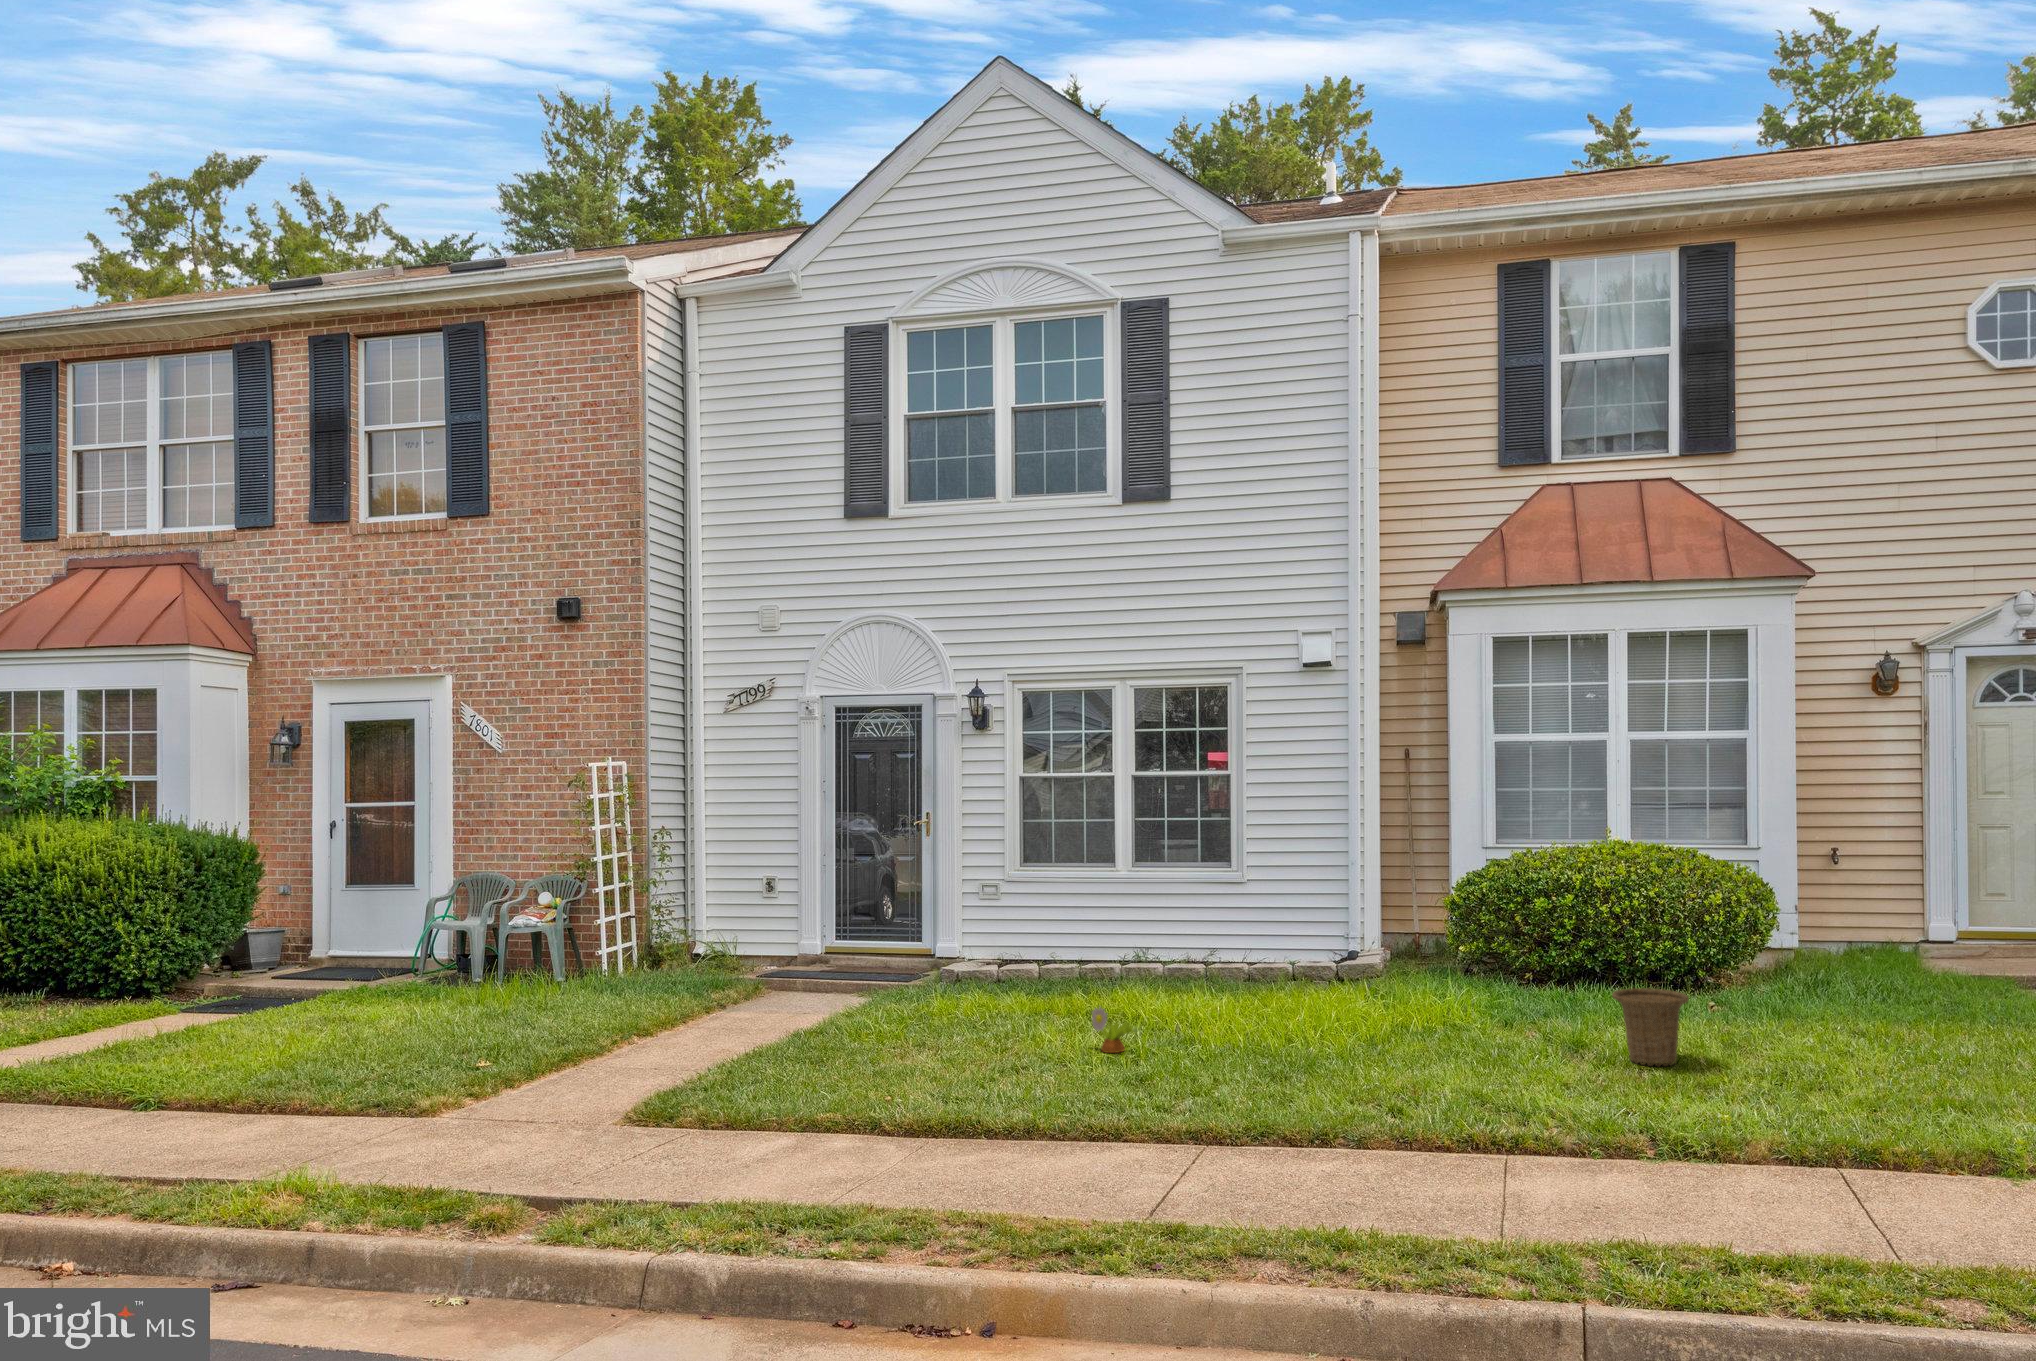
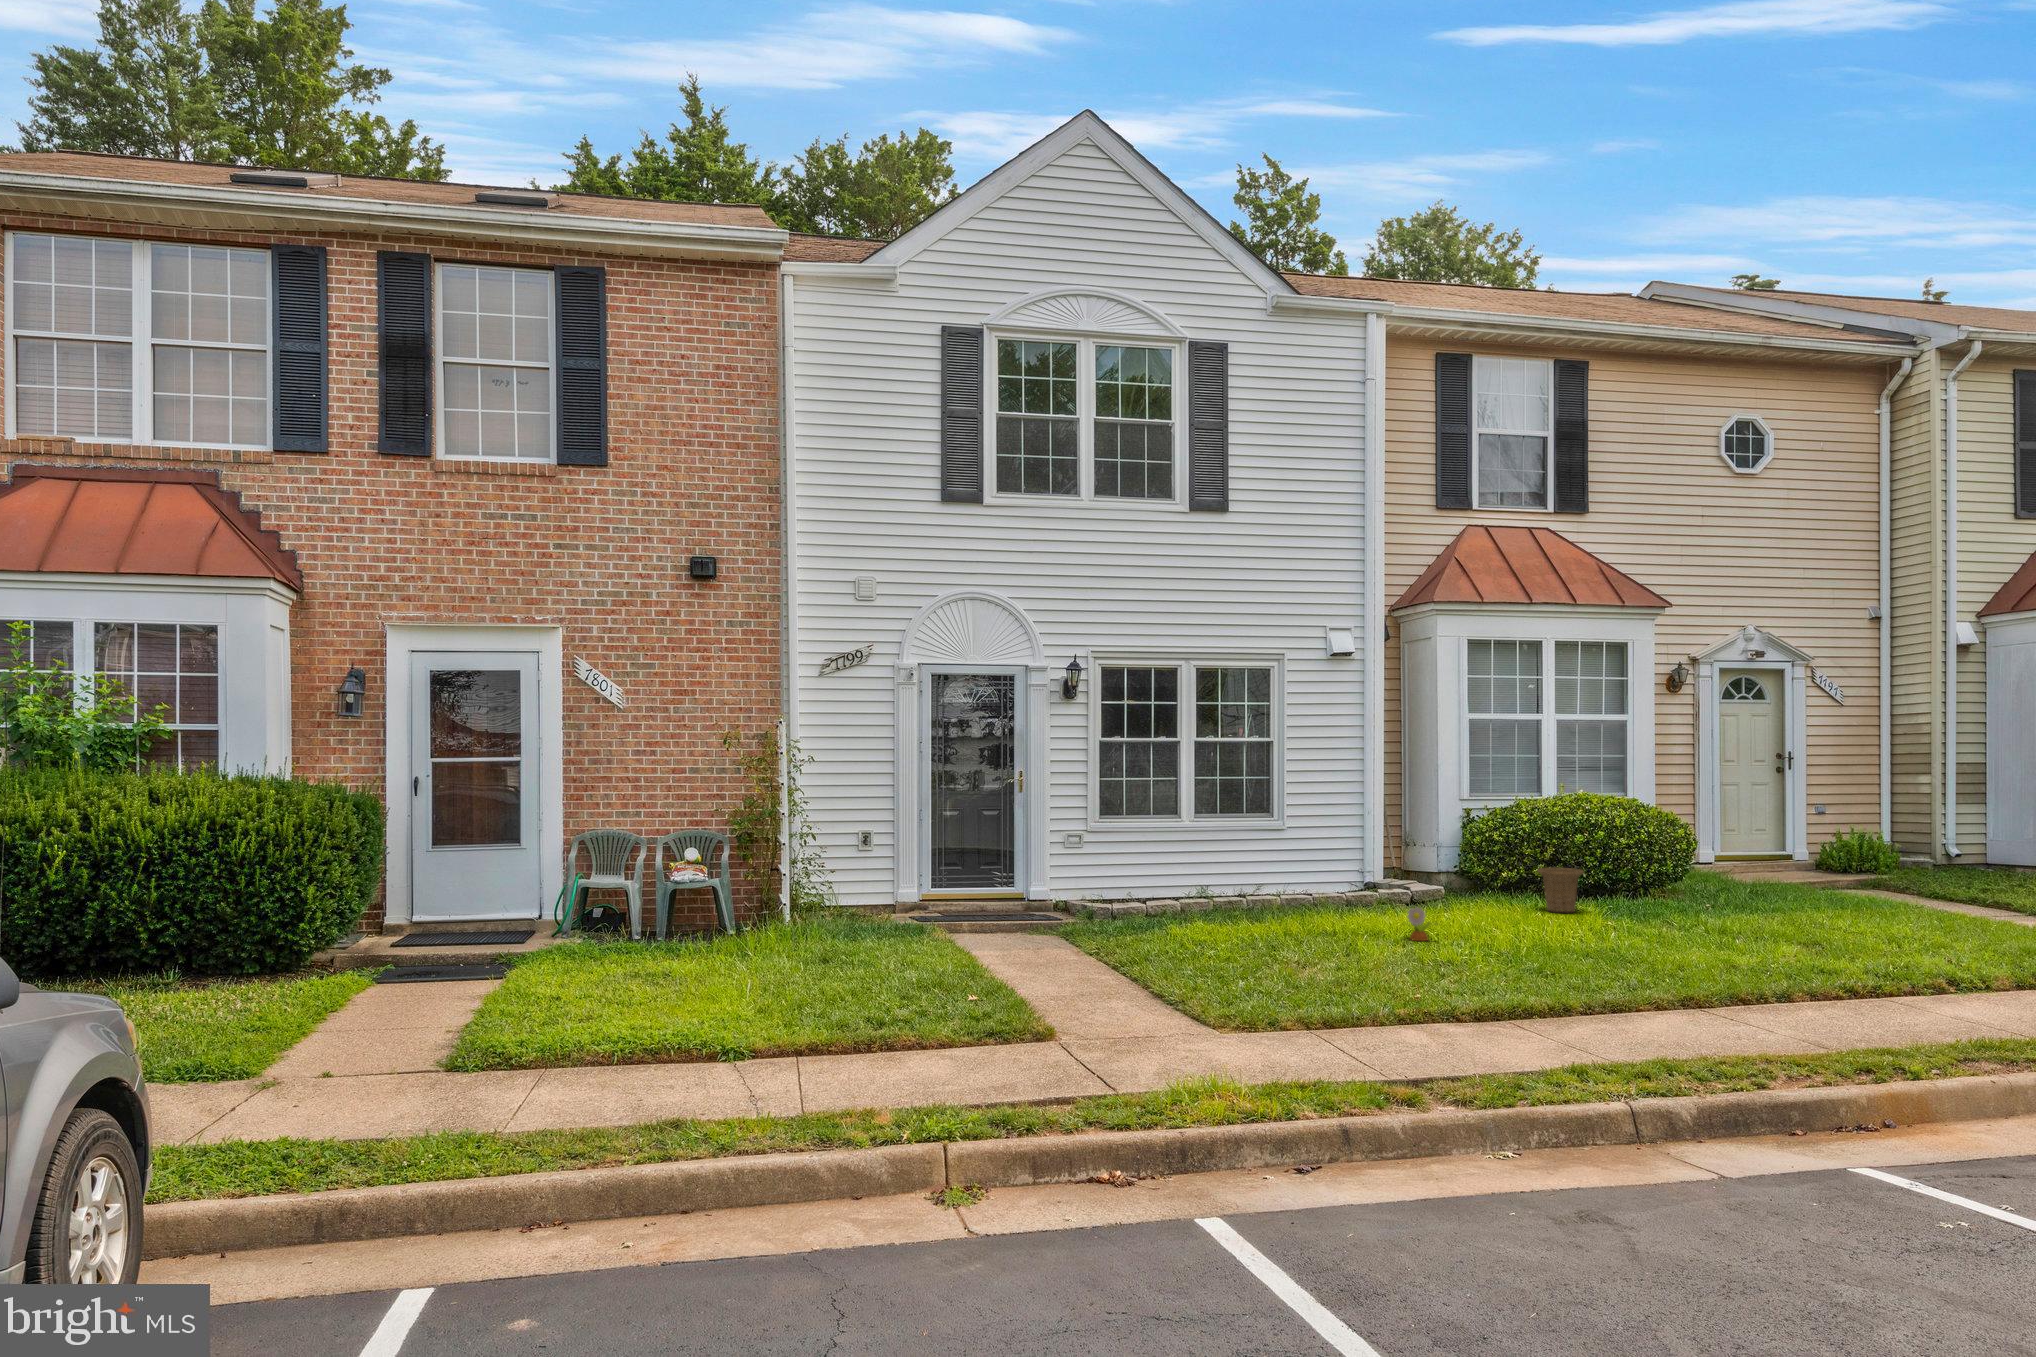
basket: present [1612,988,1689,1066] -> present [1537,868,1584,913]

